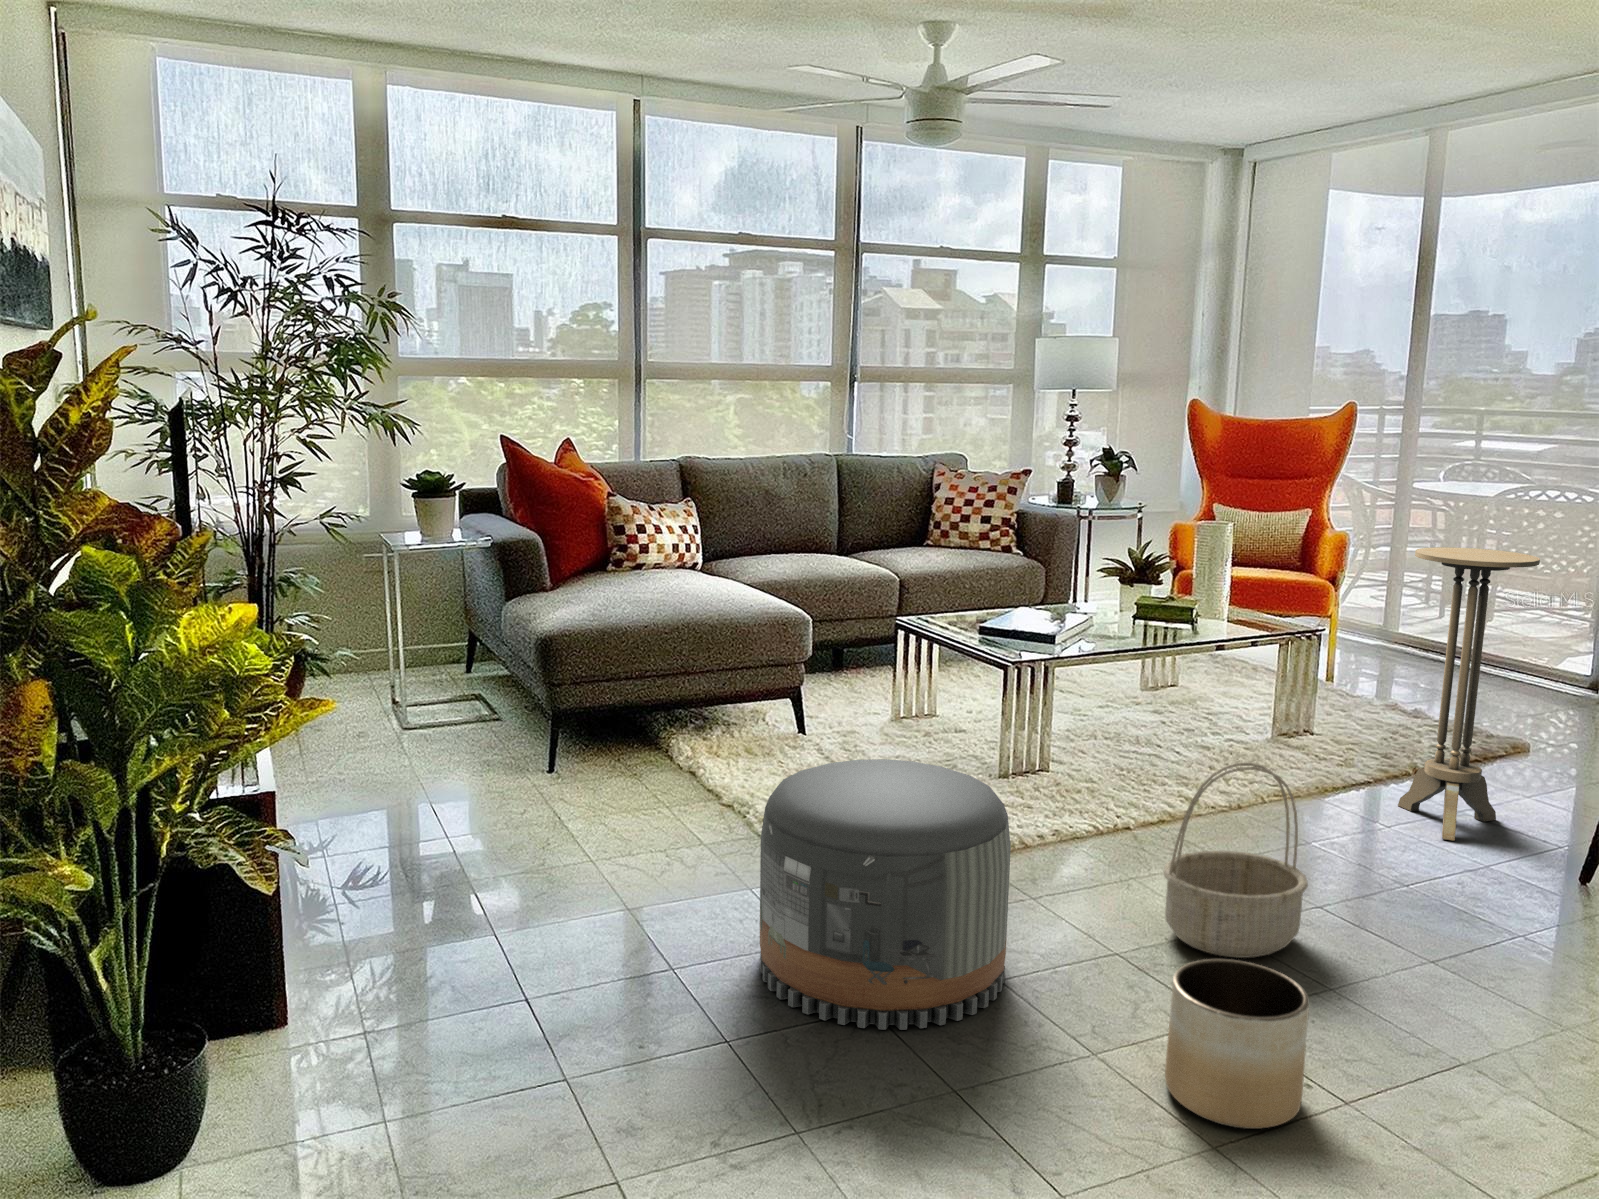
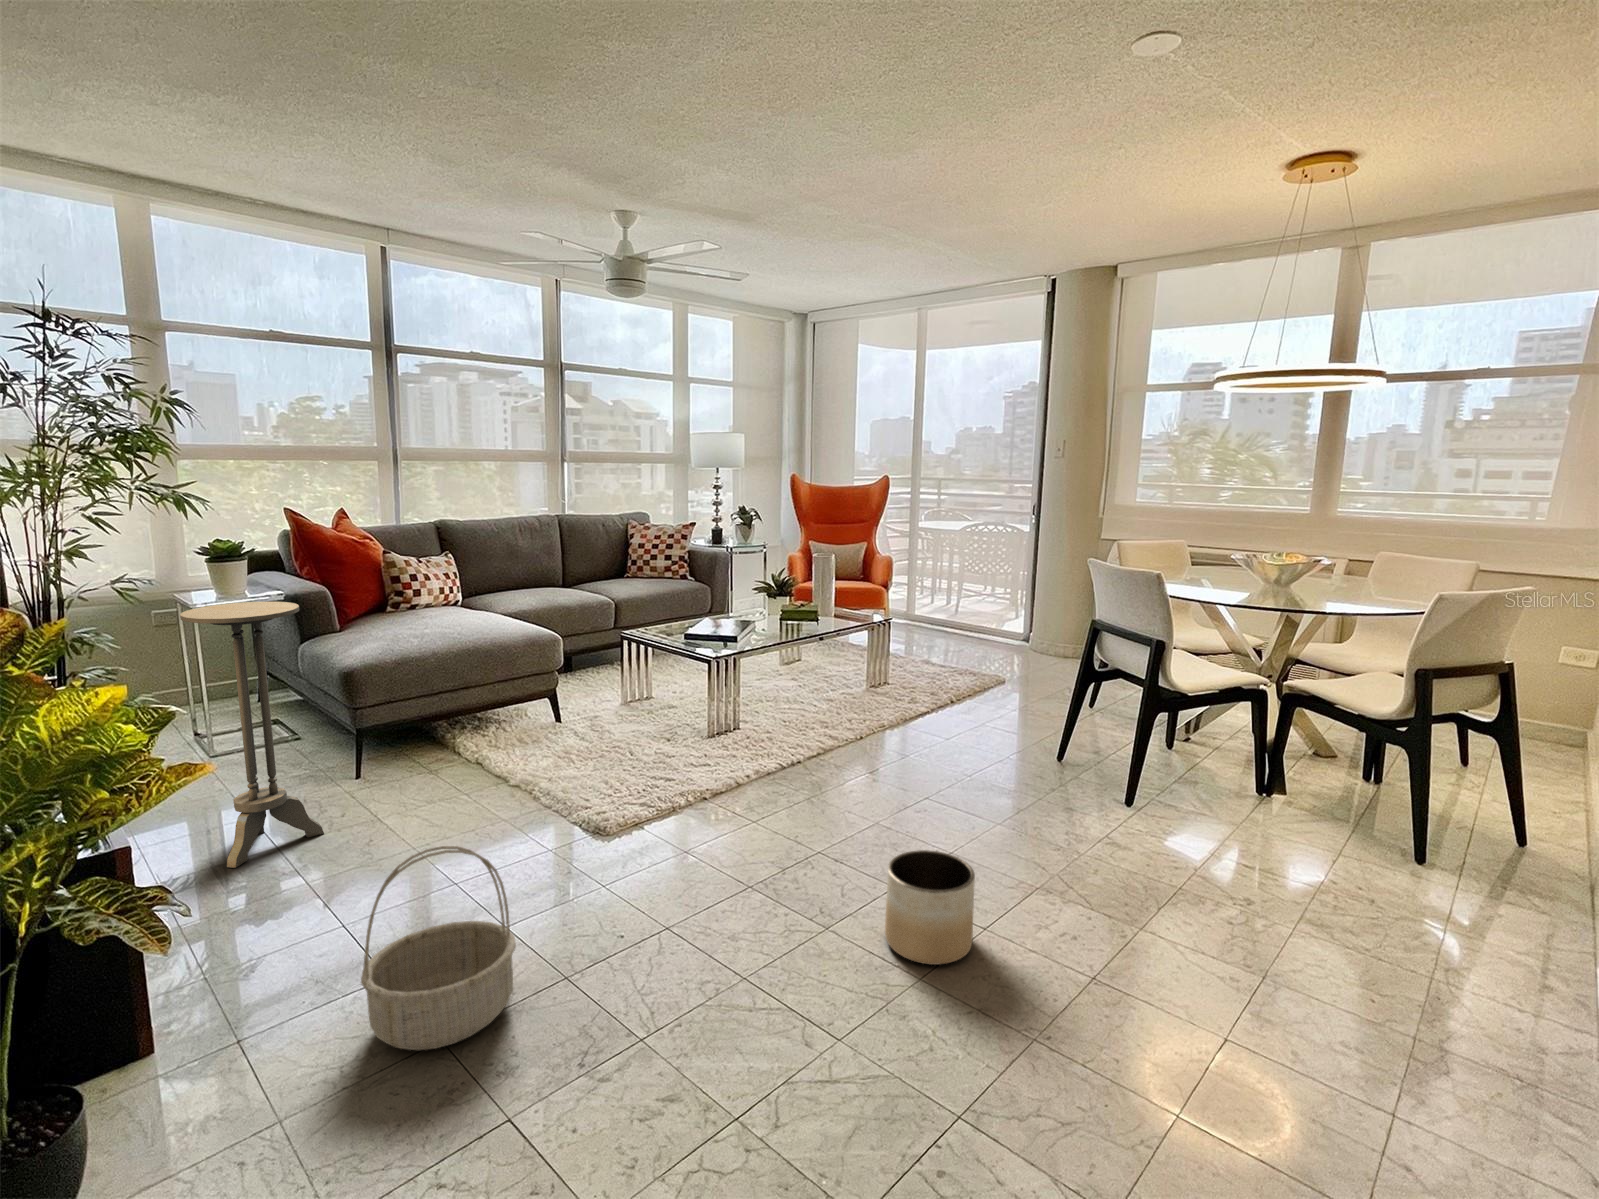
side table: present [1398,547,1540,841] -> present [180,602,324,868]
pouf: present [760,759,1011,1030] -> none [575,741,760,946]
basket: present [1164,763,1308,958] -> present [361,846,516,1050]

